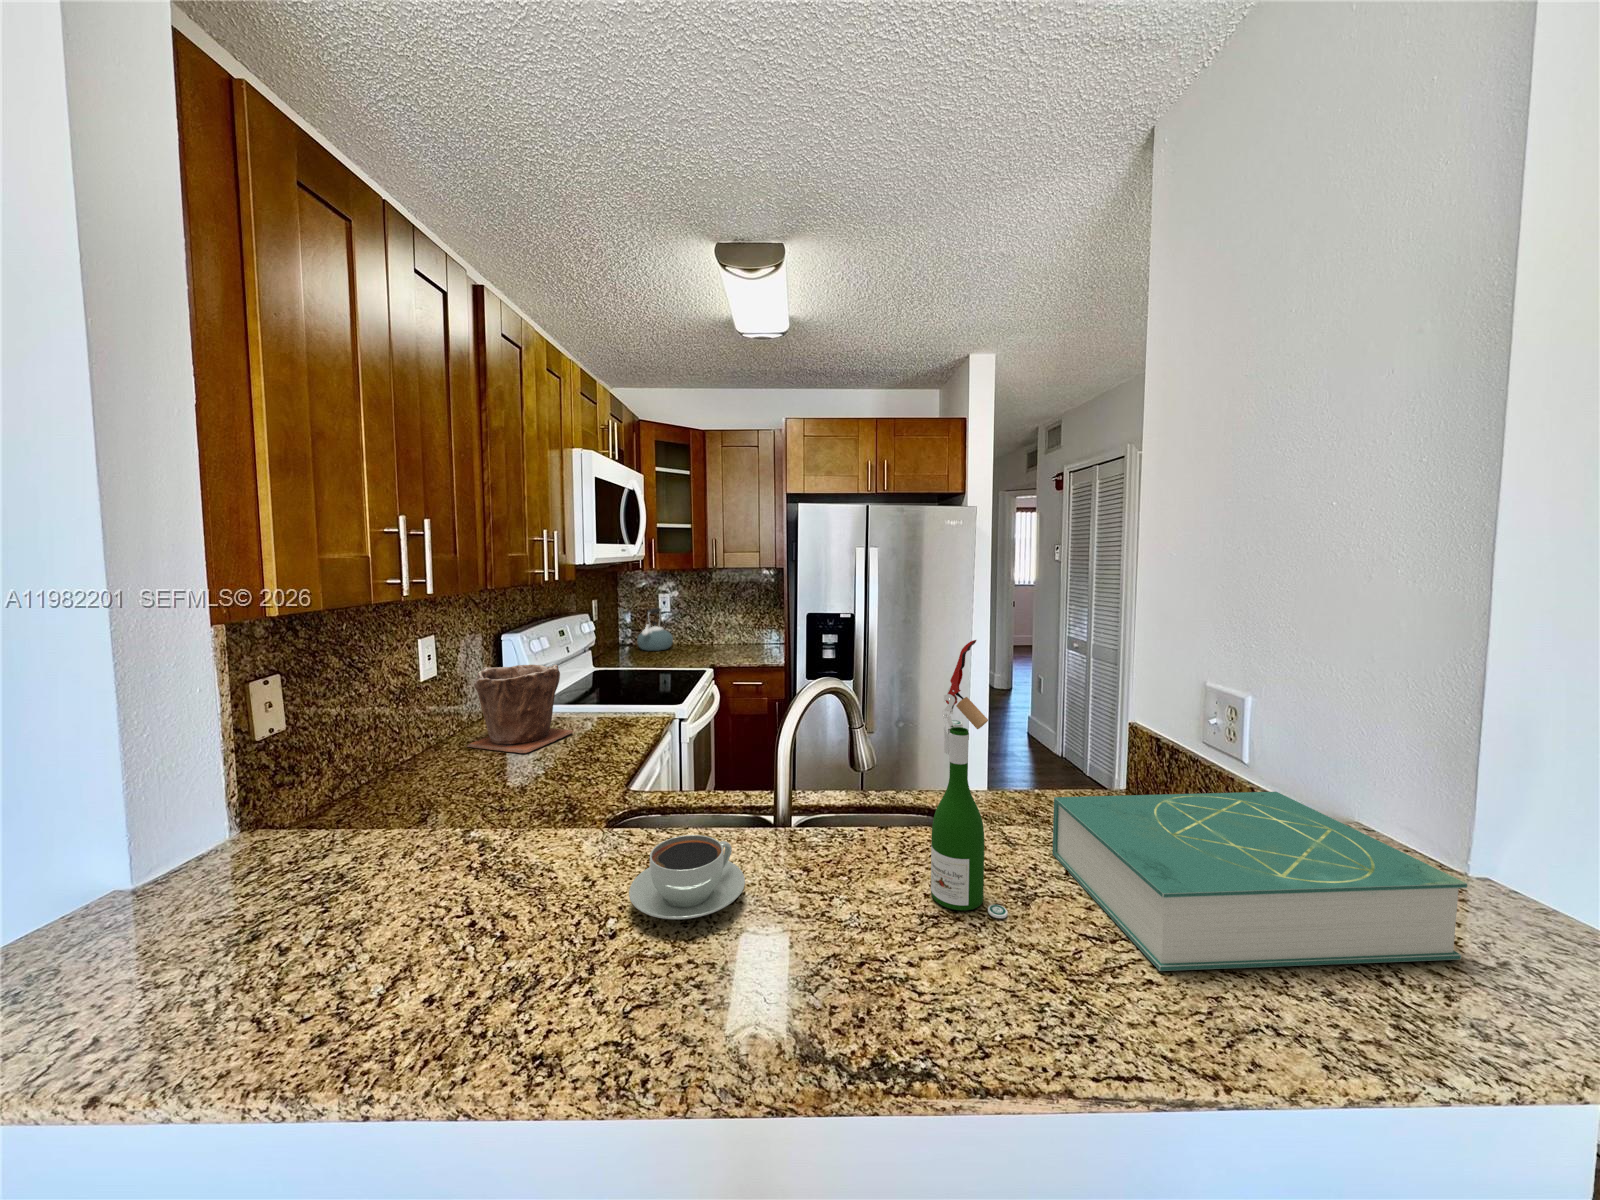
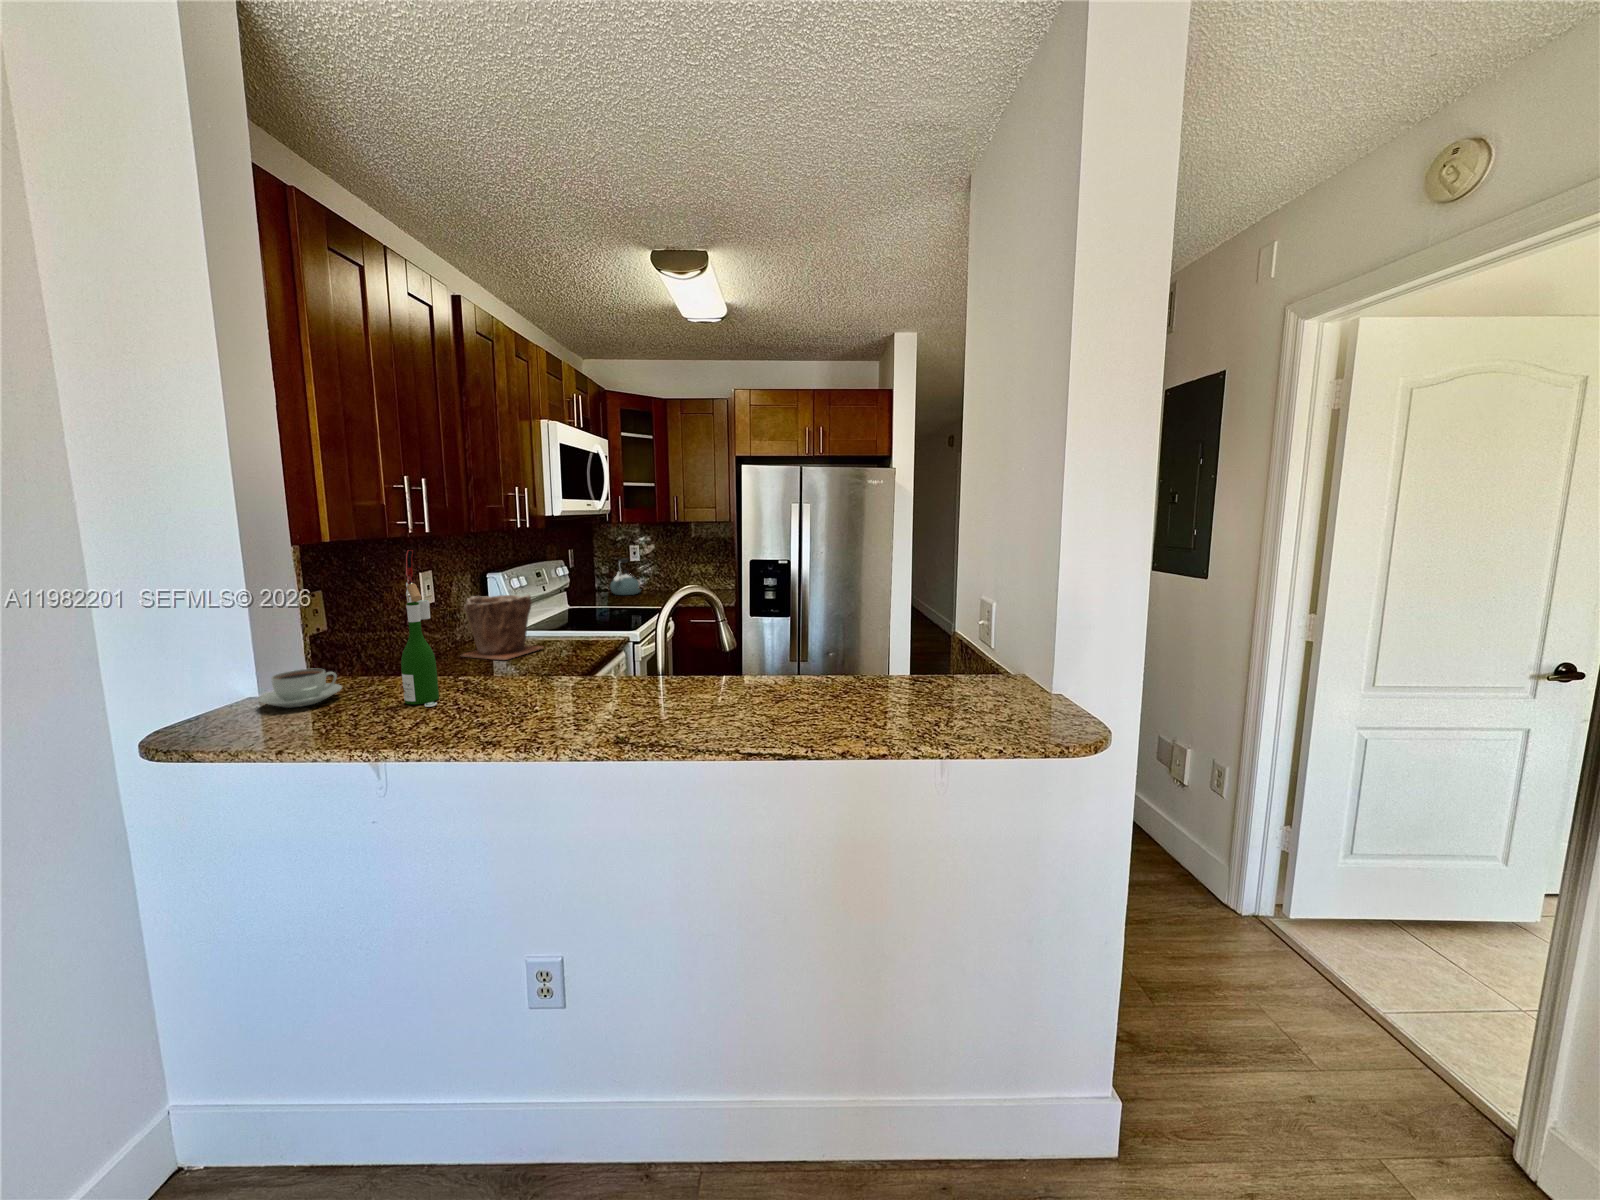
wine bottle: present [931,640,1008,918] -> present [401,550,439,707]
book: present [1053,792,1467,971] -> none [812,648,986,720]
coffee cup: present [629,835,745,919] -> present [258,669,342,708]

